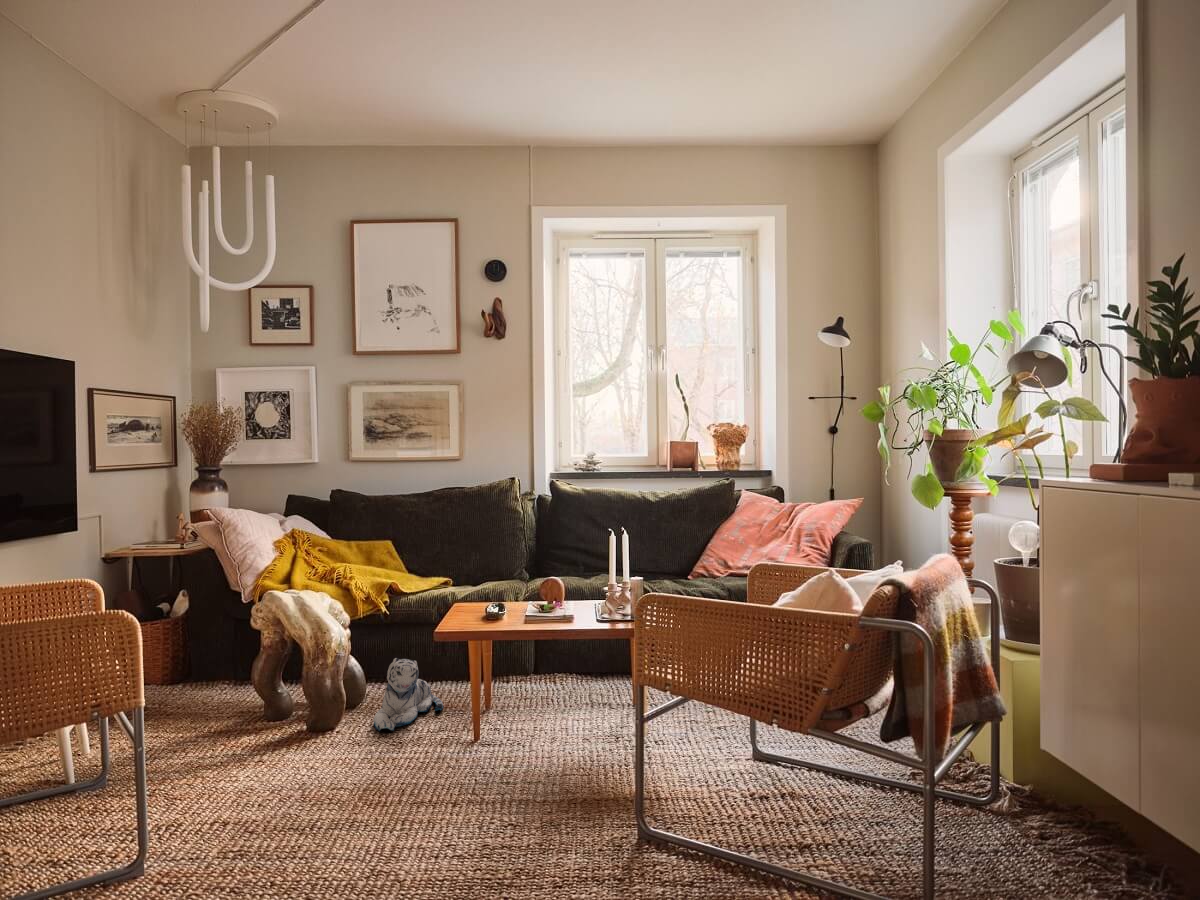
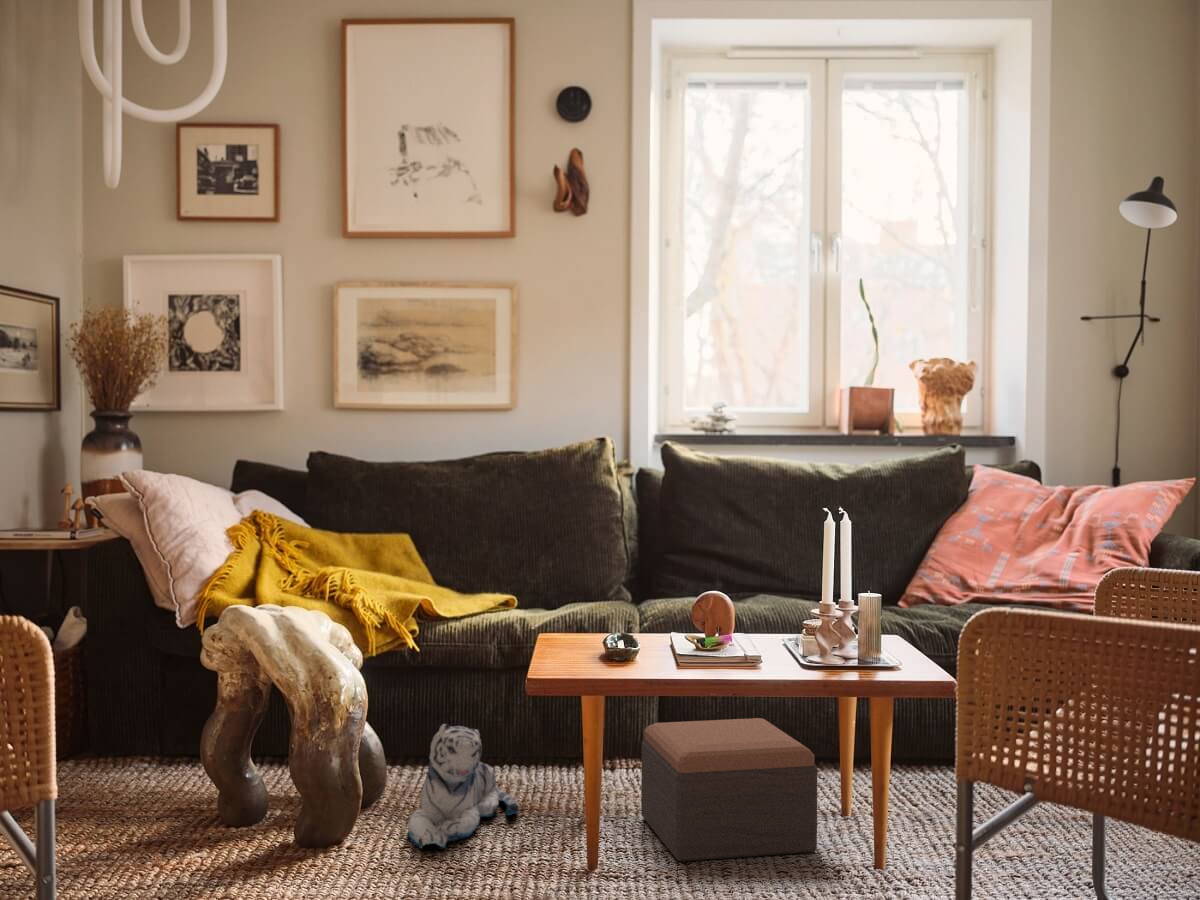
footstool: none [514,650,610,735] -> present [641,718,817,862]

